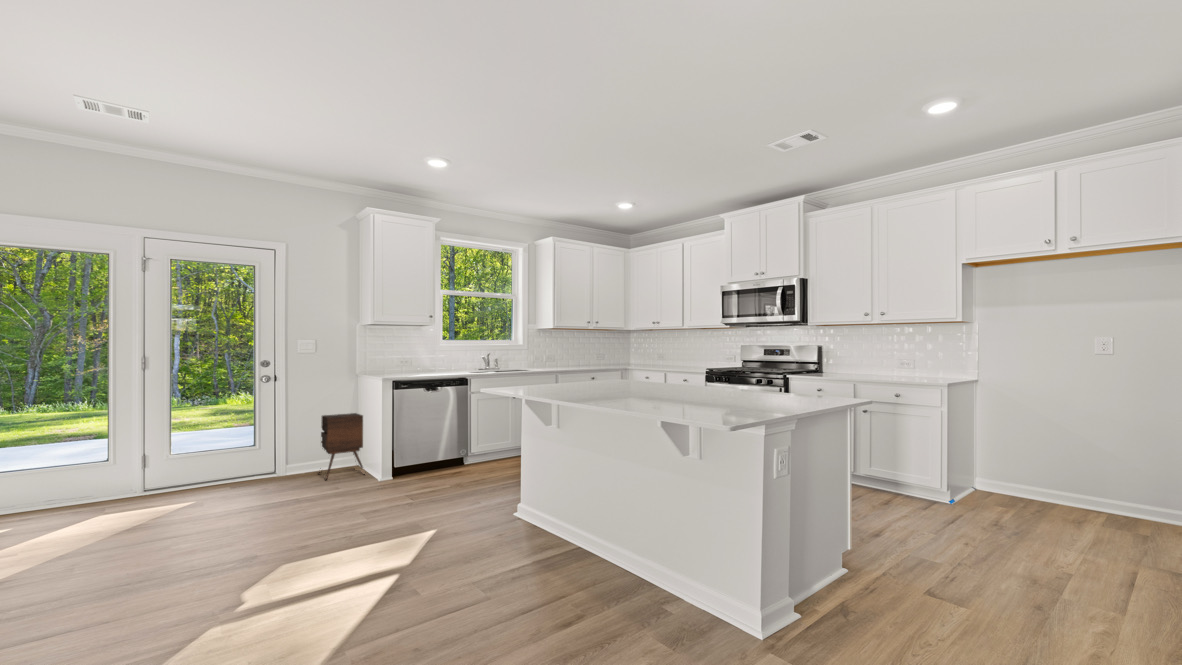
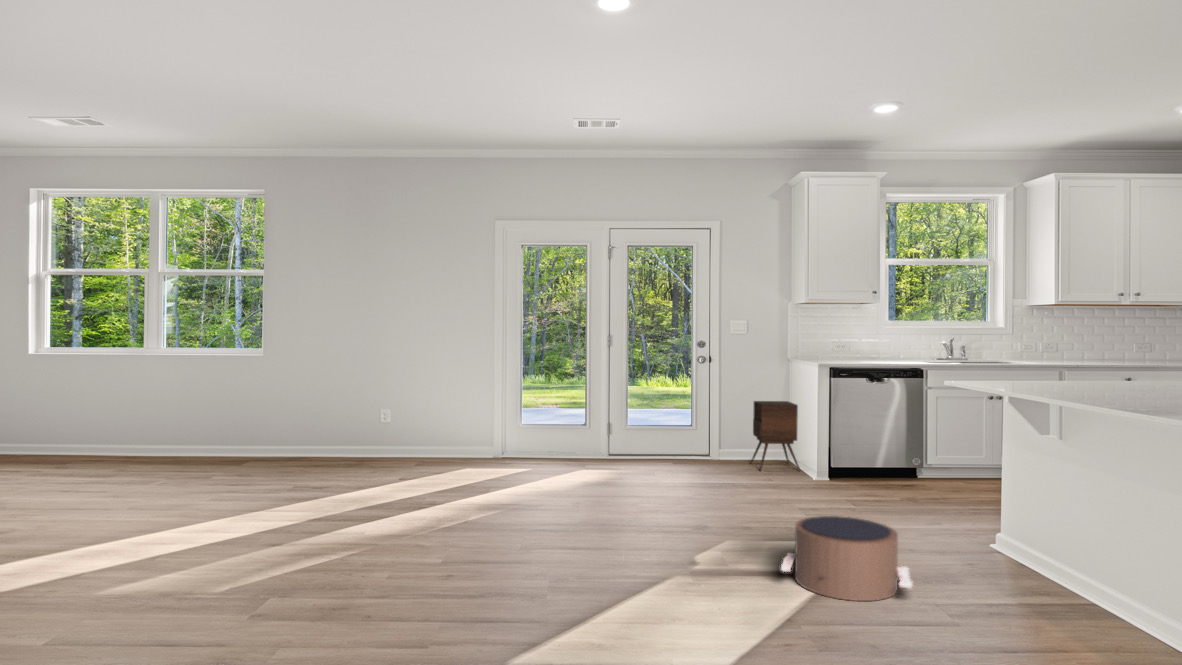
pouf: none [306,519,447,615] -> present [781,516,913,601]

